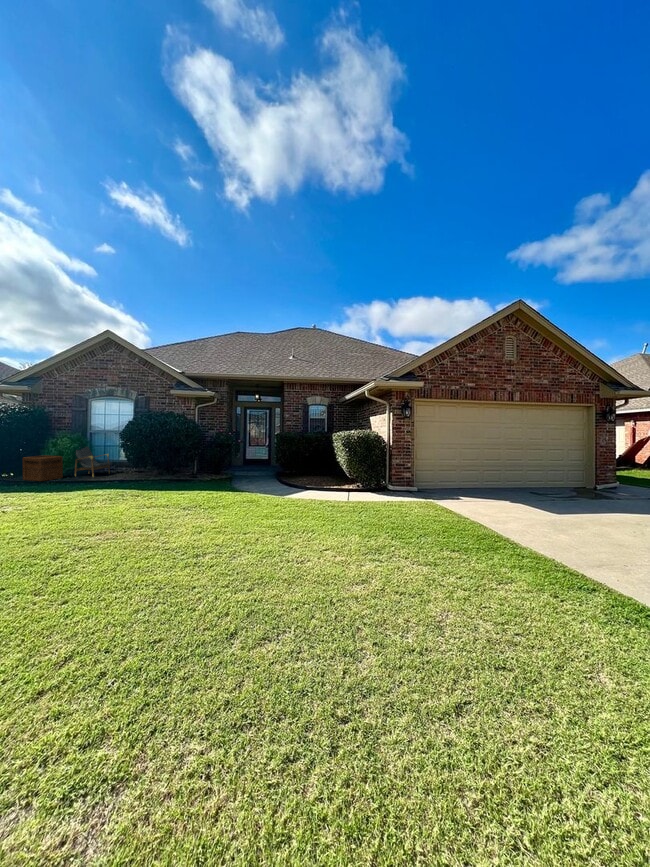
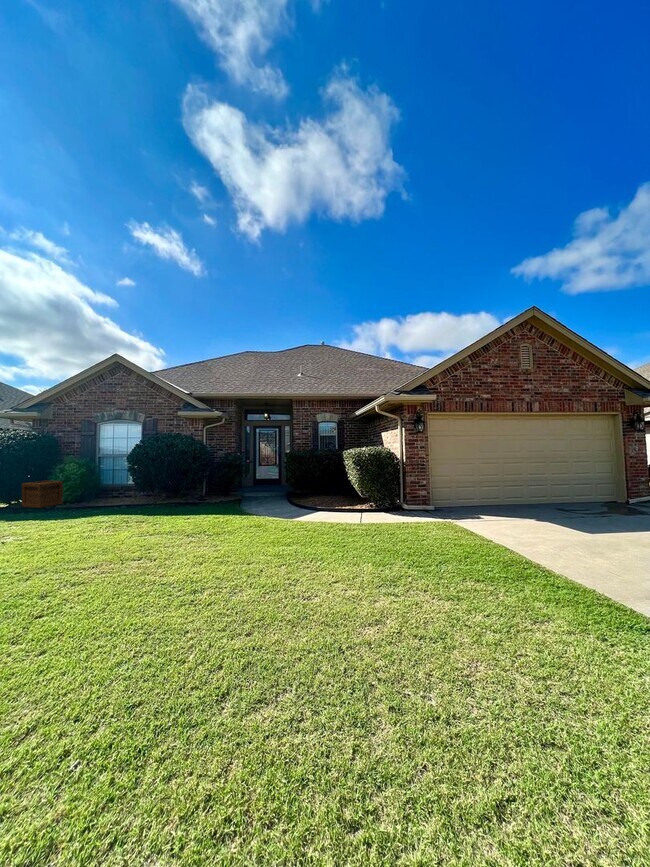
lounge chair: present [75,447,112,477] -> none [74,470,114,502]

